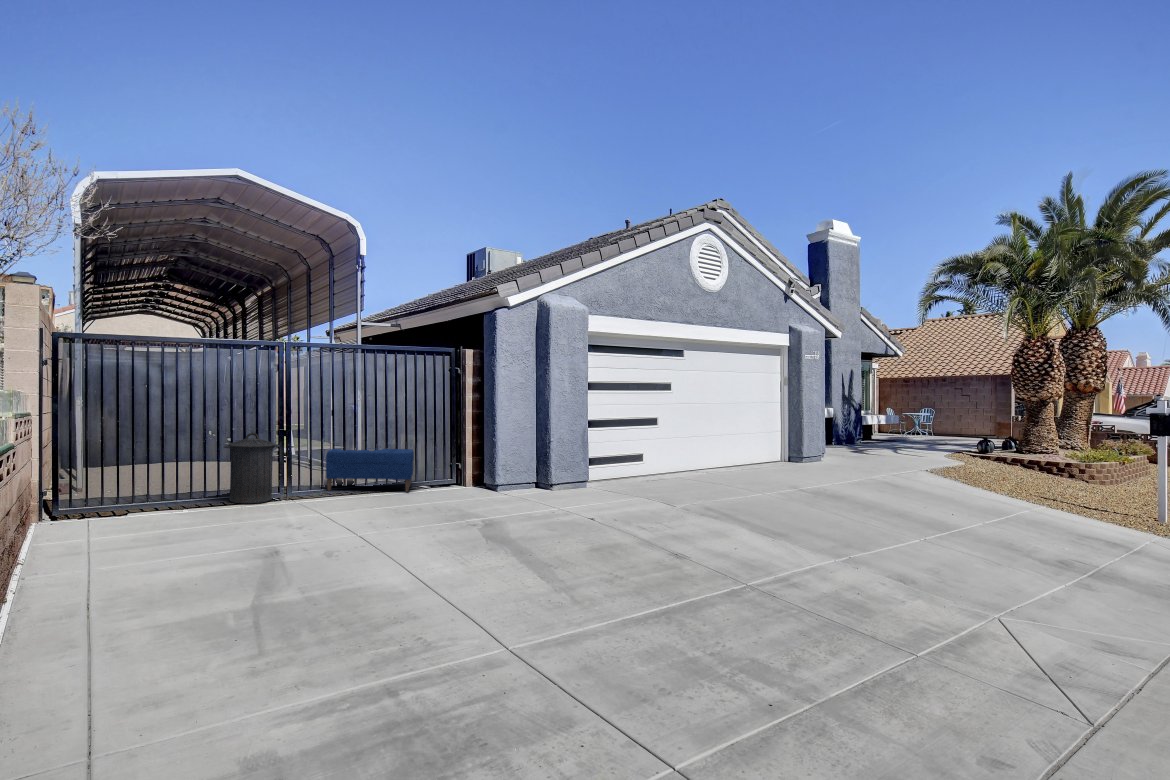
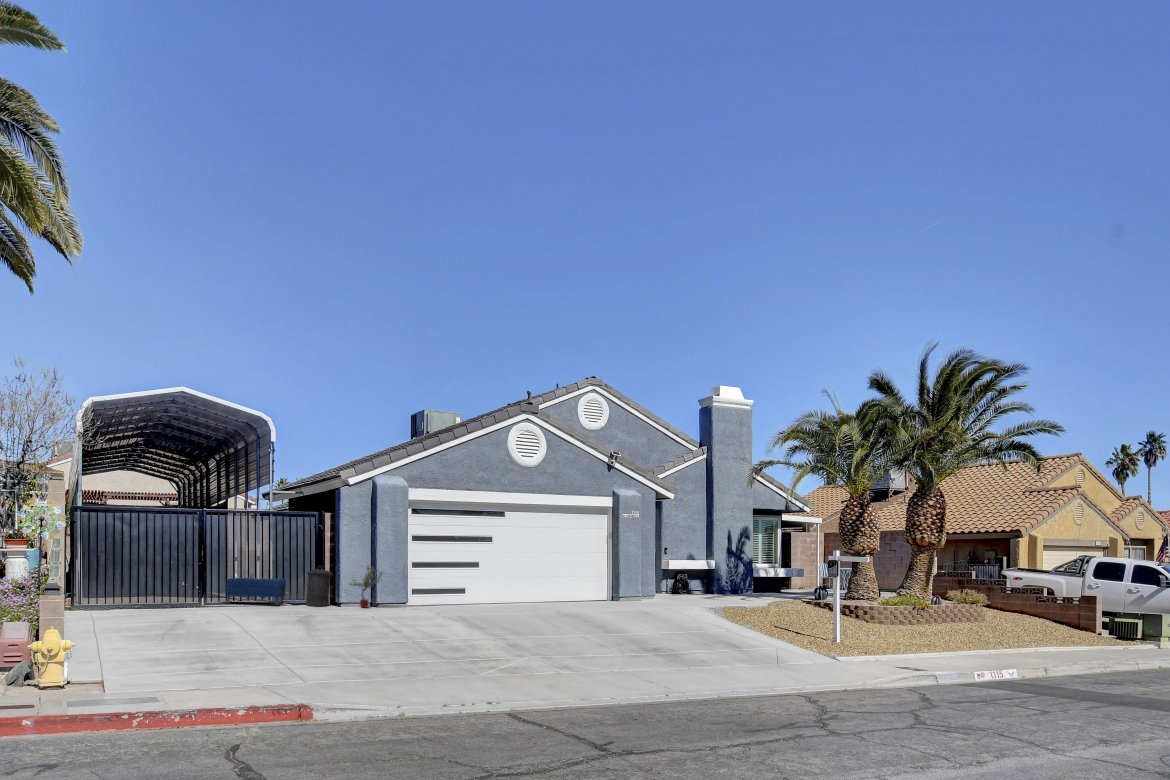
potted tree: none [508,428,559,490] -> present [349,566,382,608]
trash can: present [223,433,280,503] -> present [306,566,332,606]

